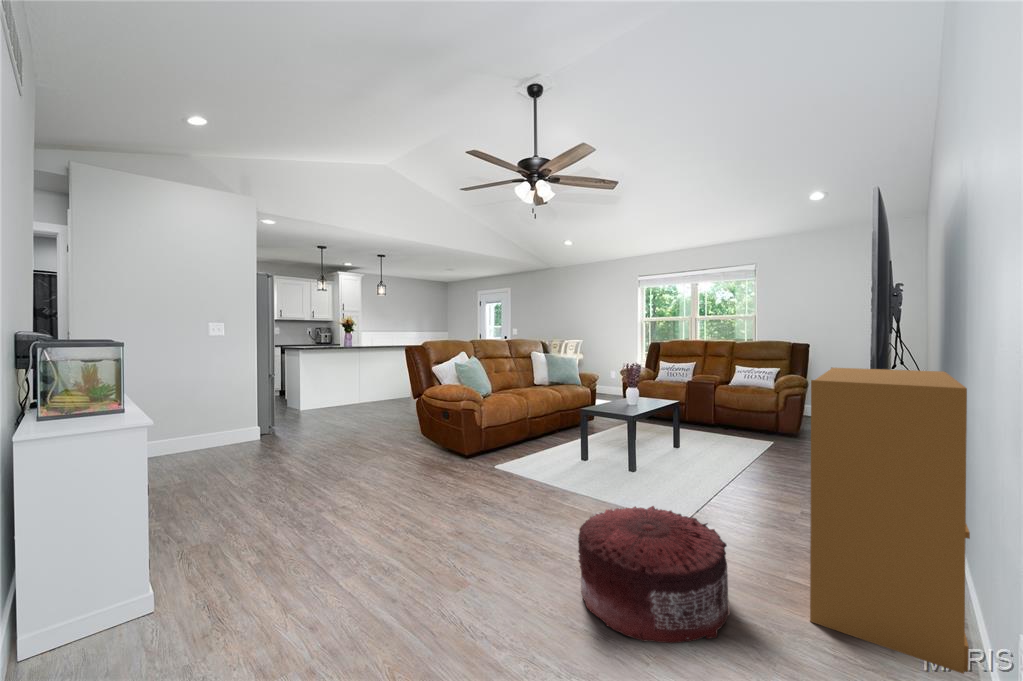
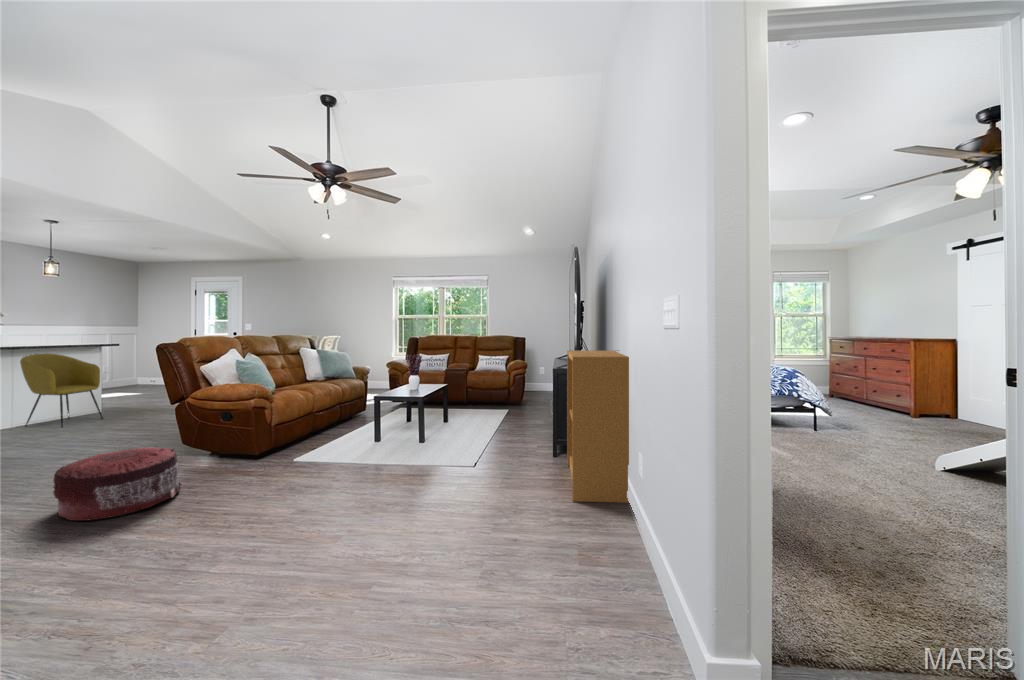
armchair: none [355,352,400,409] -> present [20,353,103,427]
pouf: present [578,506,730,643] -> present [53,447,181,521]

